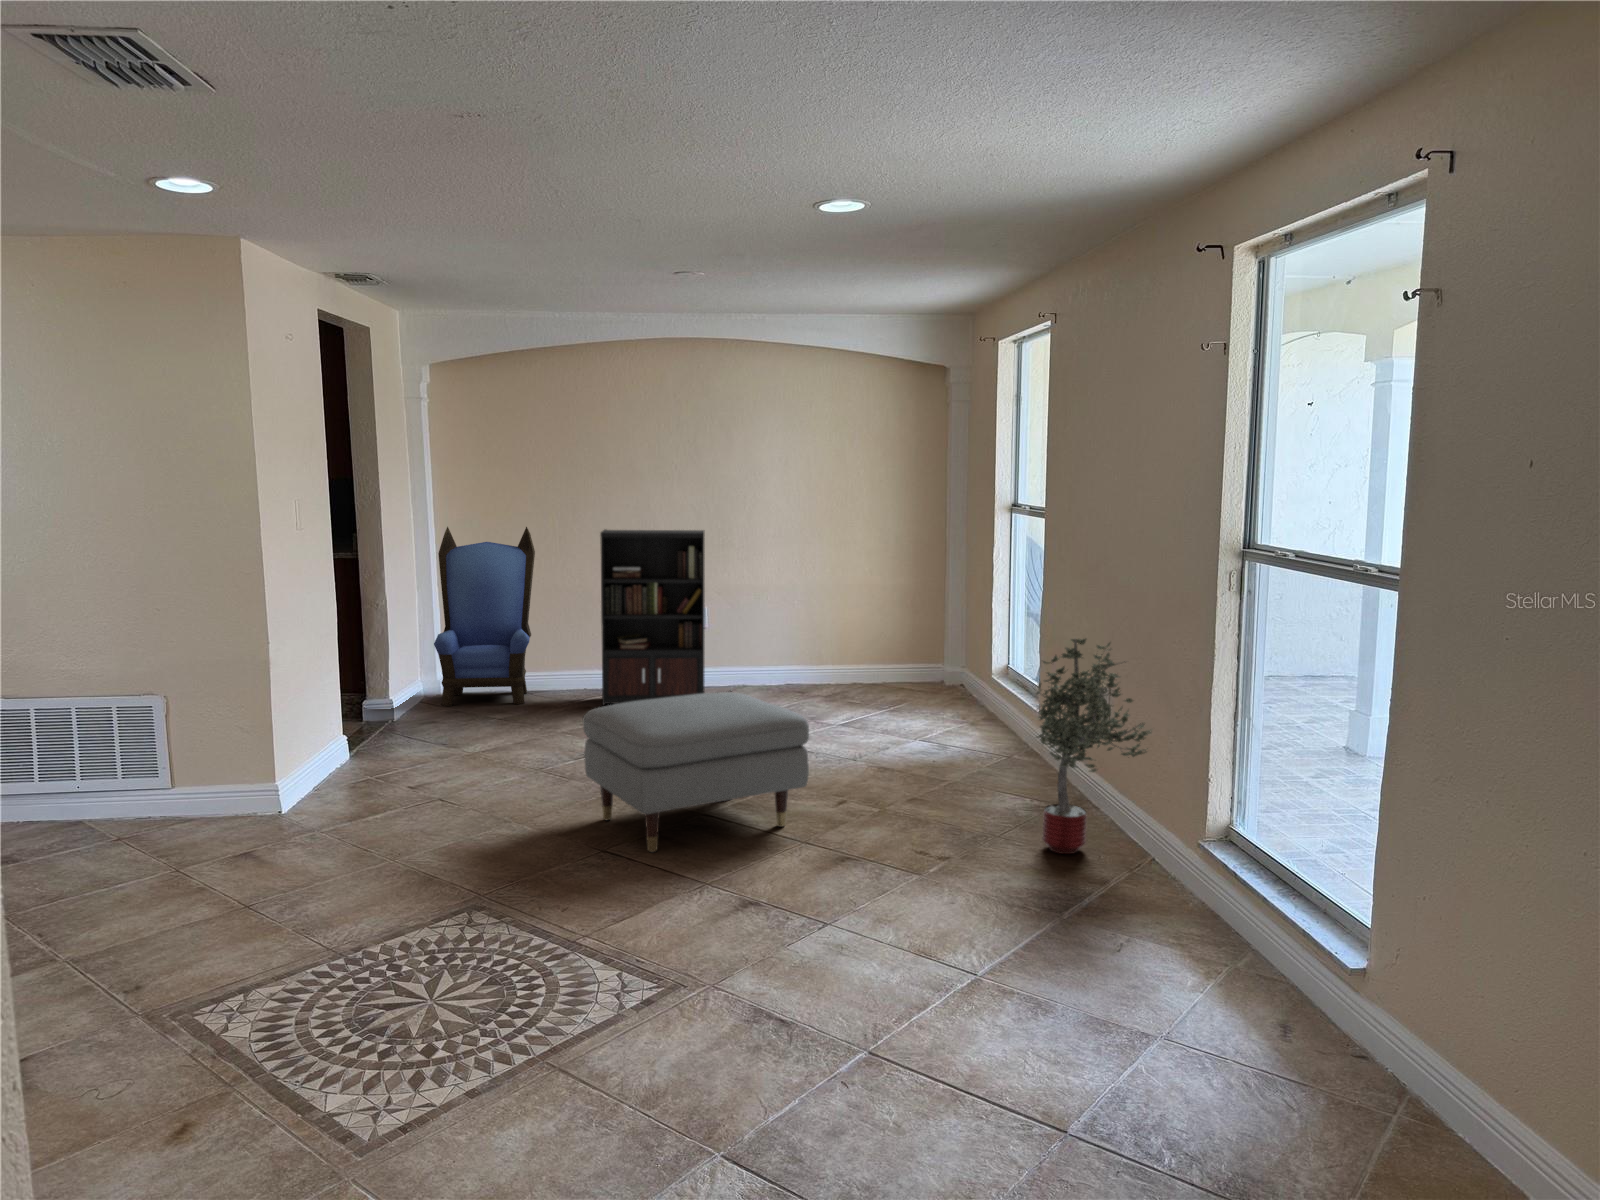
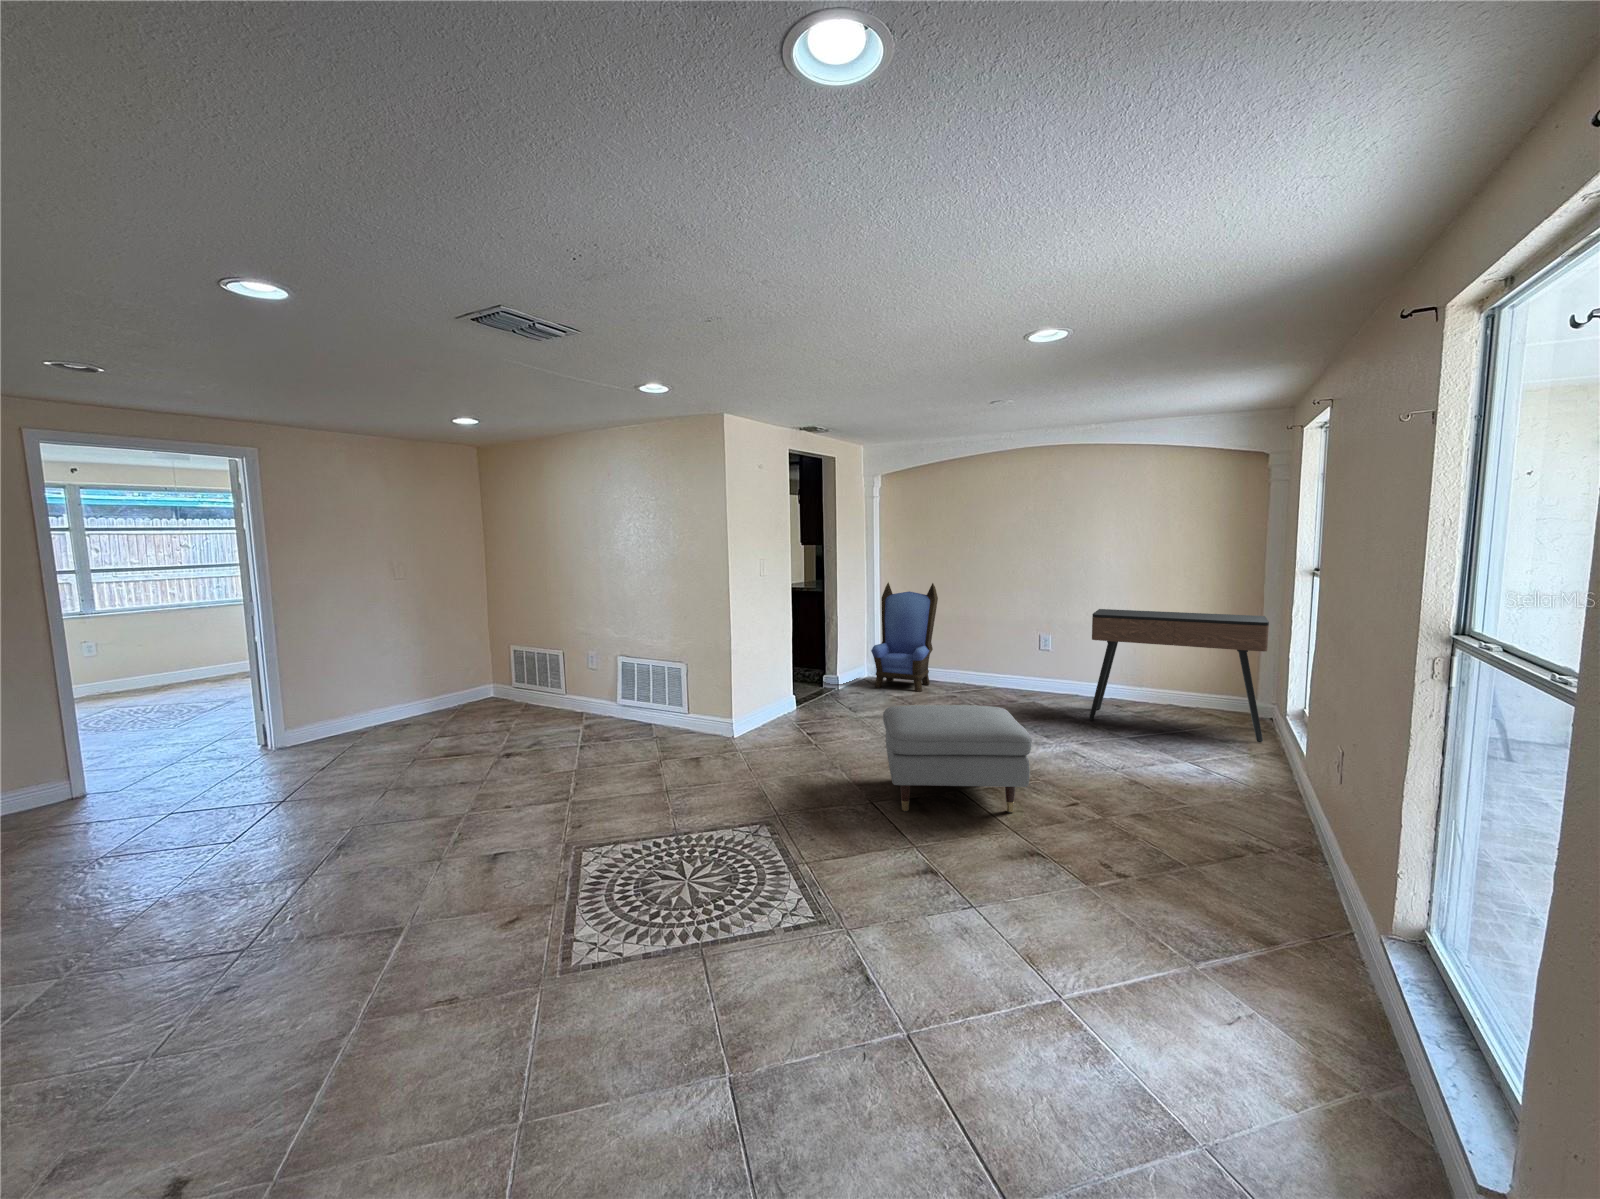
bookcase: present [600,529,732,705] -> none [965,586,1065,707]
console table: none [780,558,978,711] -> present [1089,609,1269,742]
potted tree: present [1033,639,1151,854] -> none [1210,703,1355,903]

